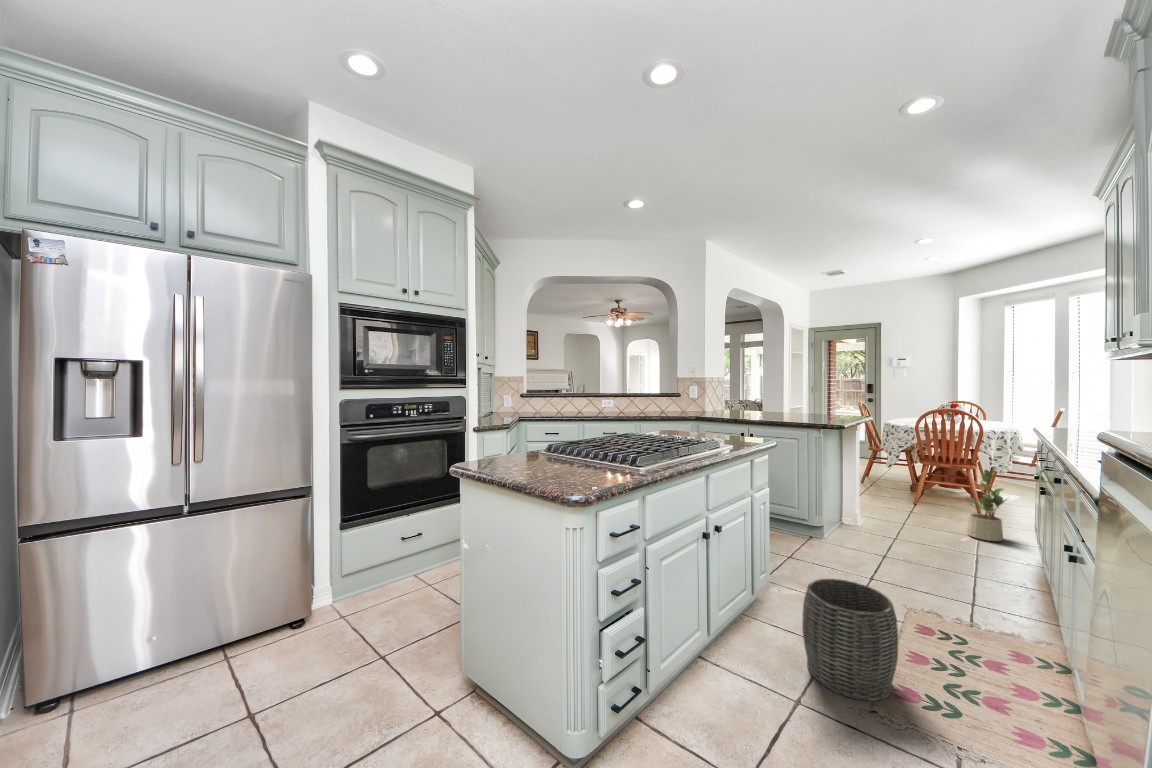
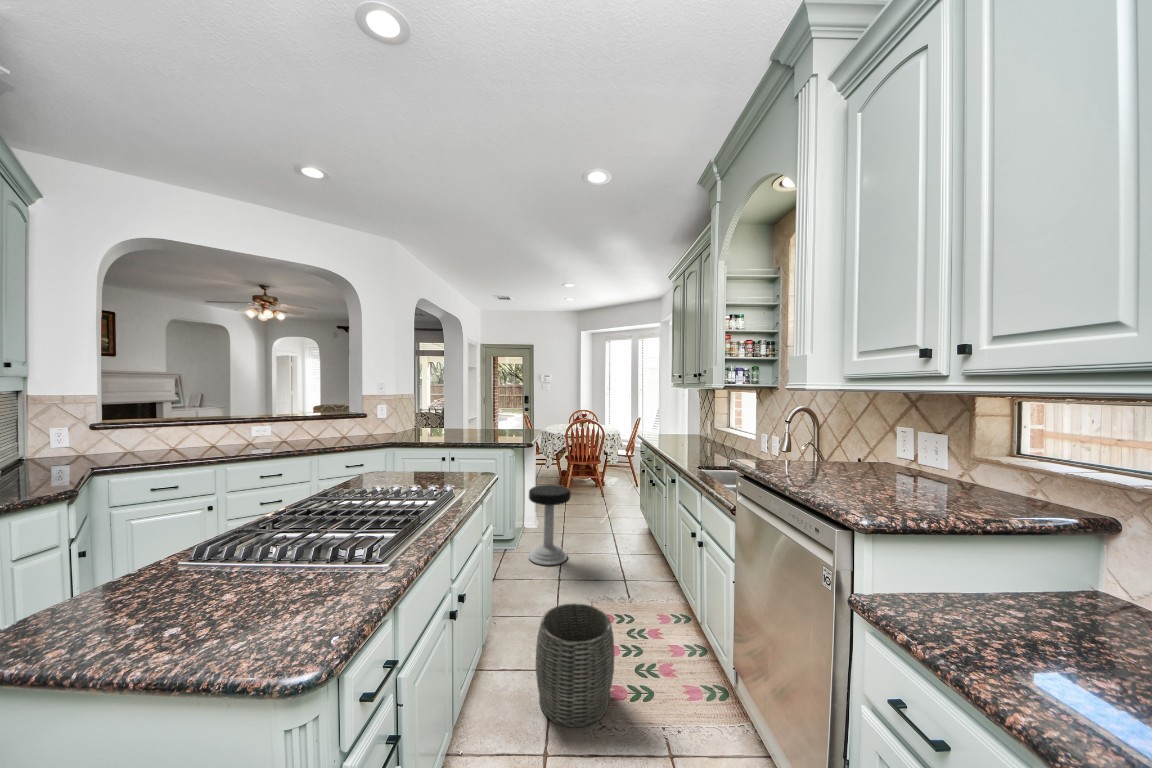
potted plant: present [967,470,1006,541] -> none [600,464,625,517]
stool: none [839,477,896,568] -> present [529,485,571,565]

